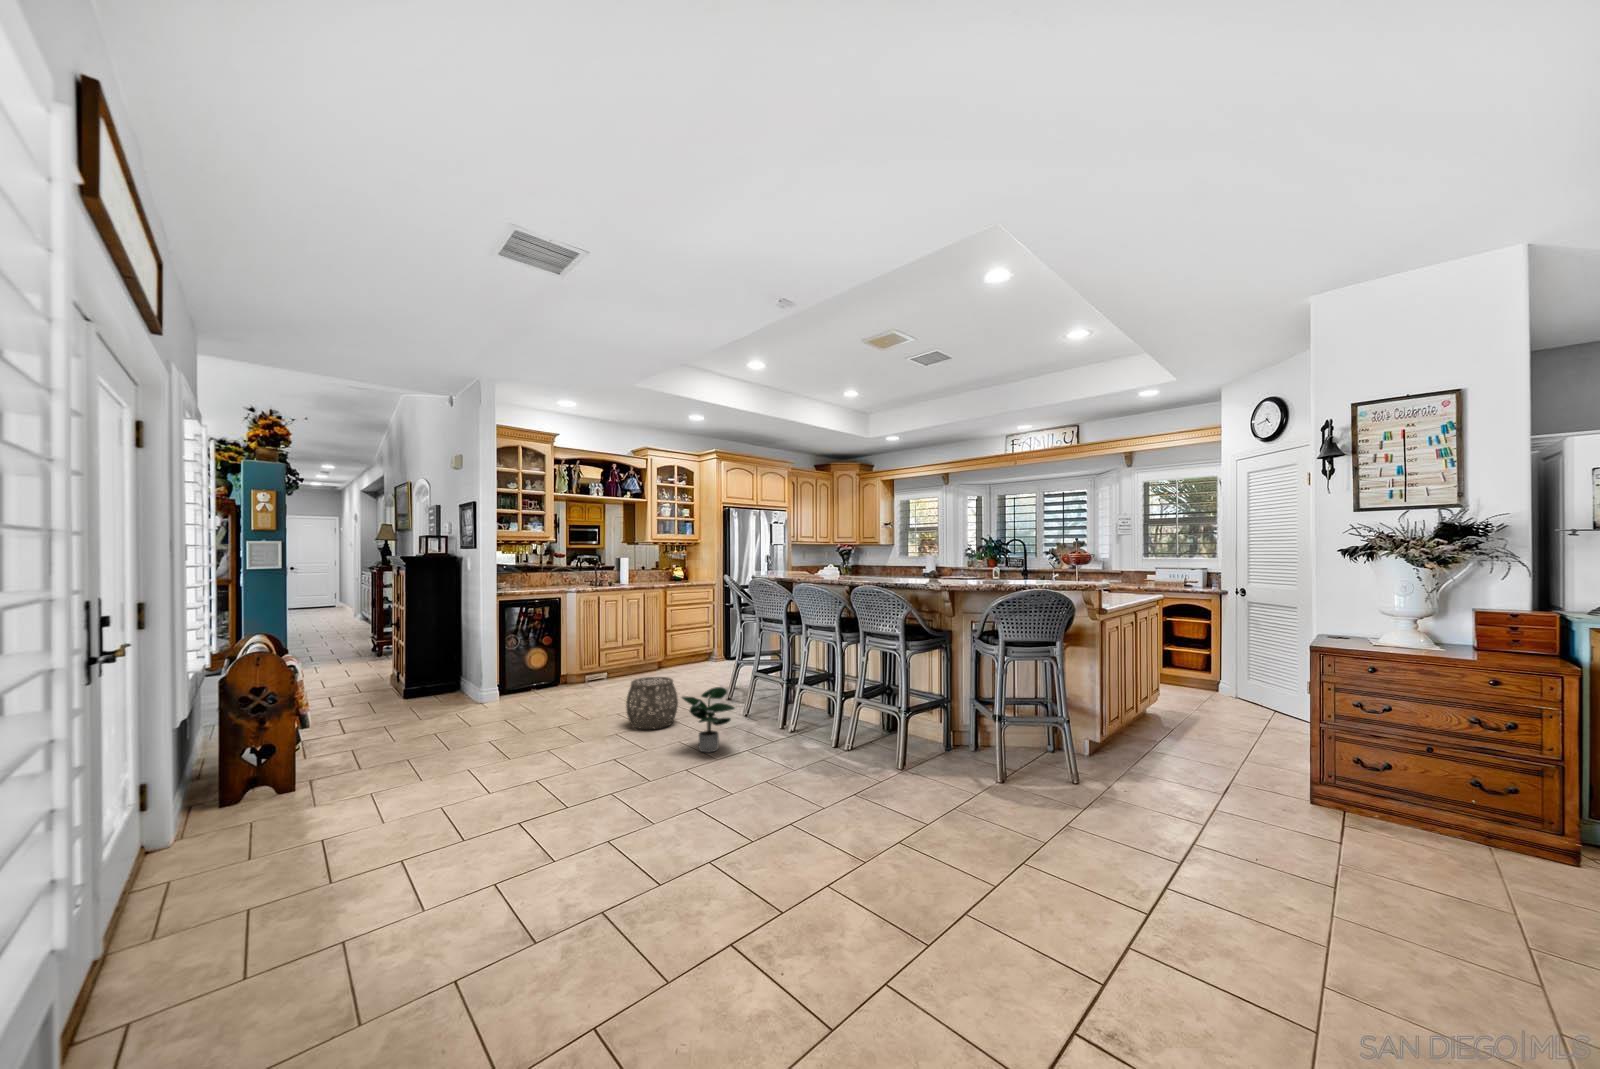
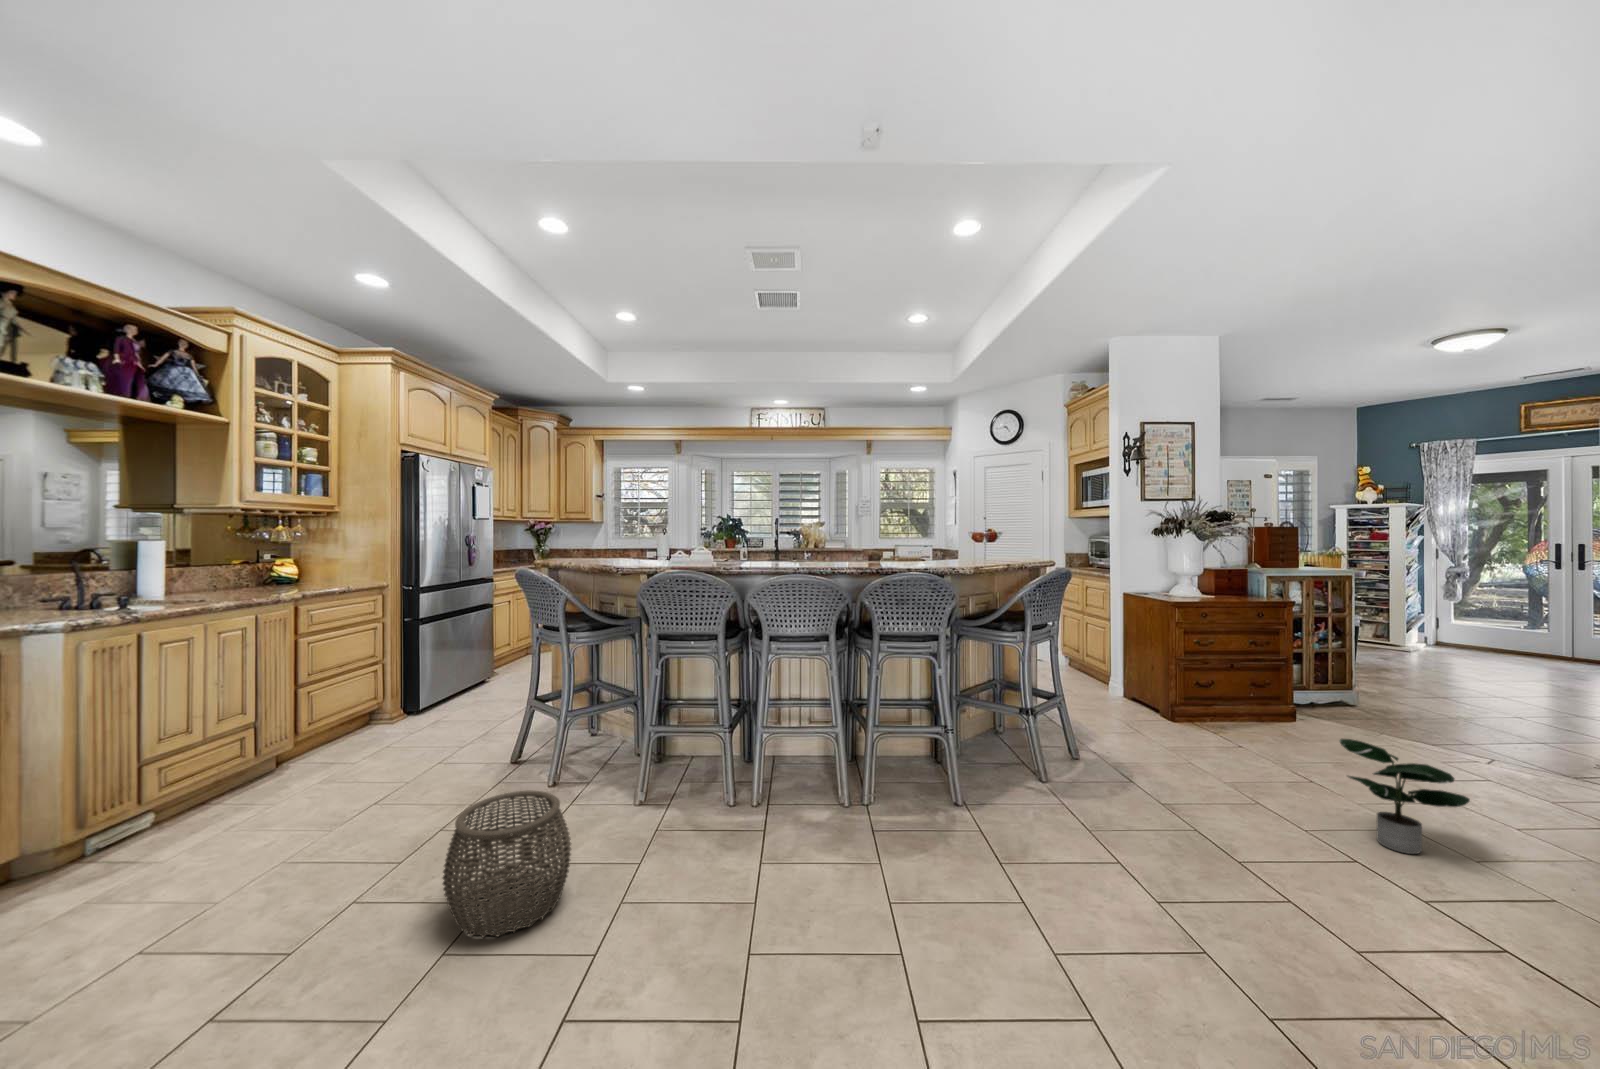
potted plant: present [682,687,735,753] -> present [1339,739,1470,854]

